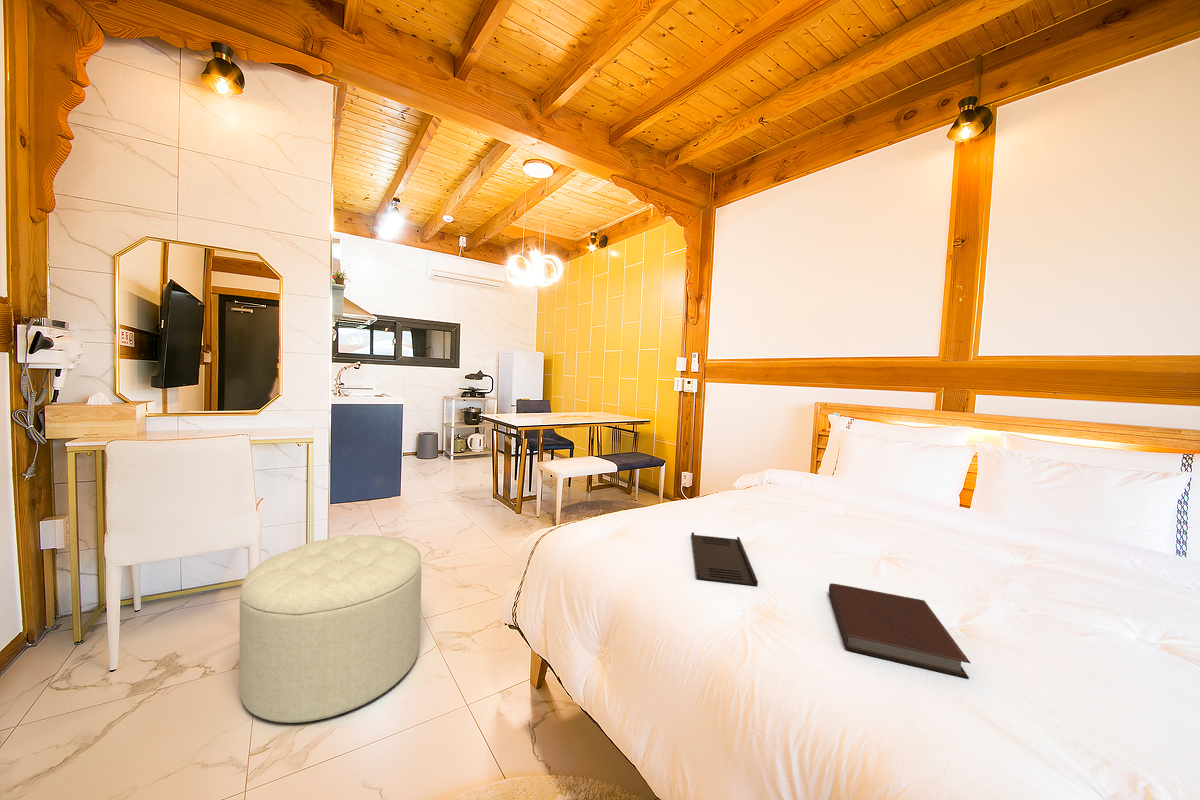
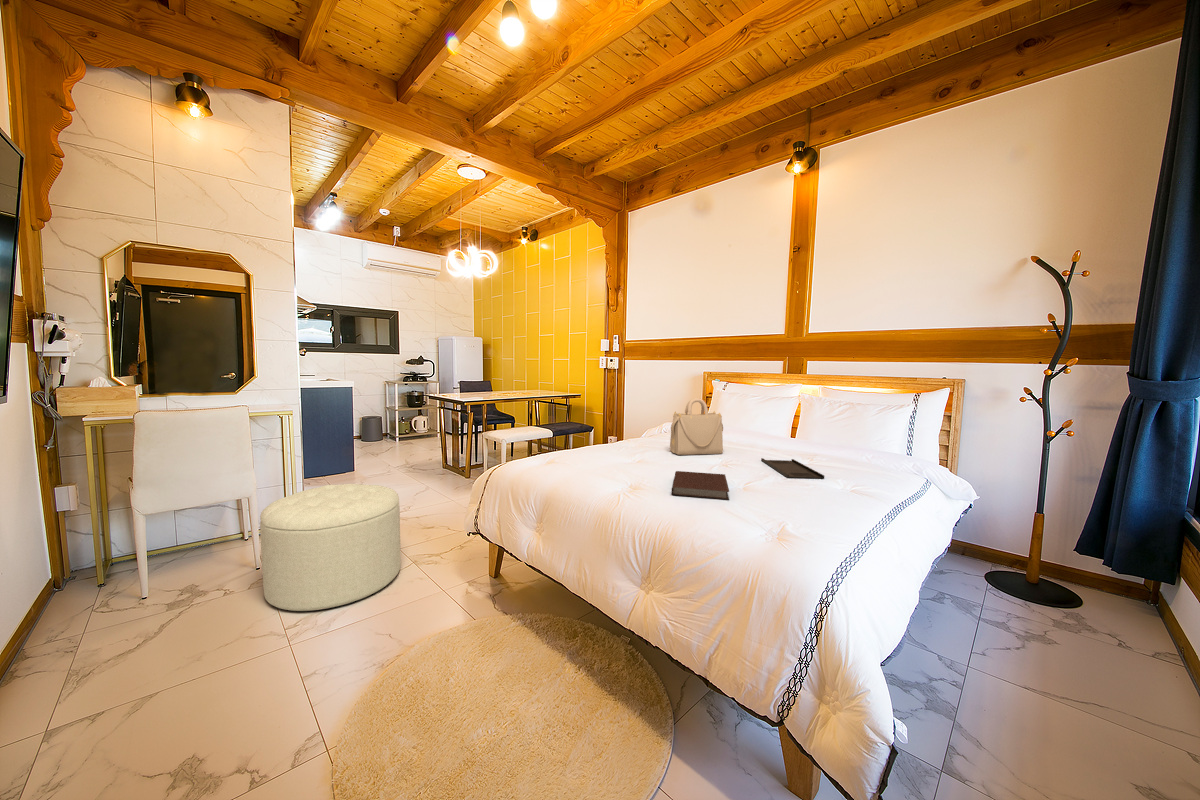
handbag: none [792,450,877,535] -> present [670,398,723,455]
tray: present [691,532,758,586] -> present [761,458,824,478]

